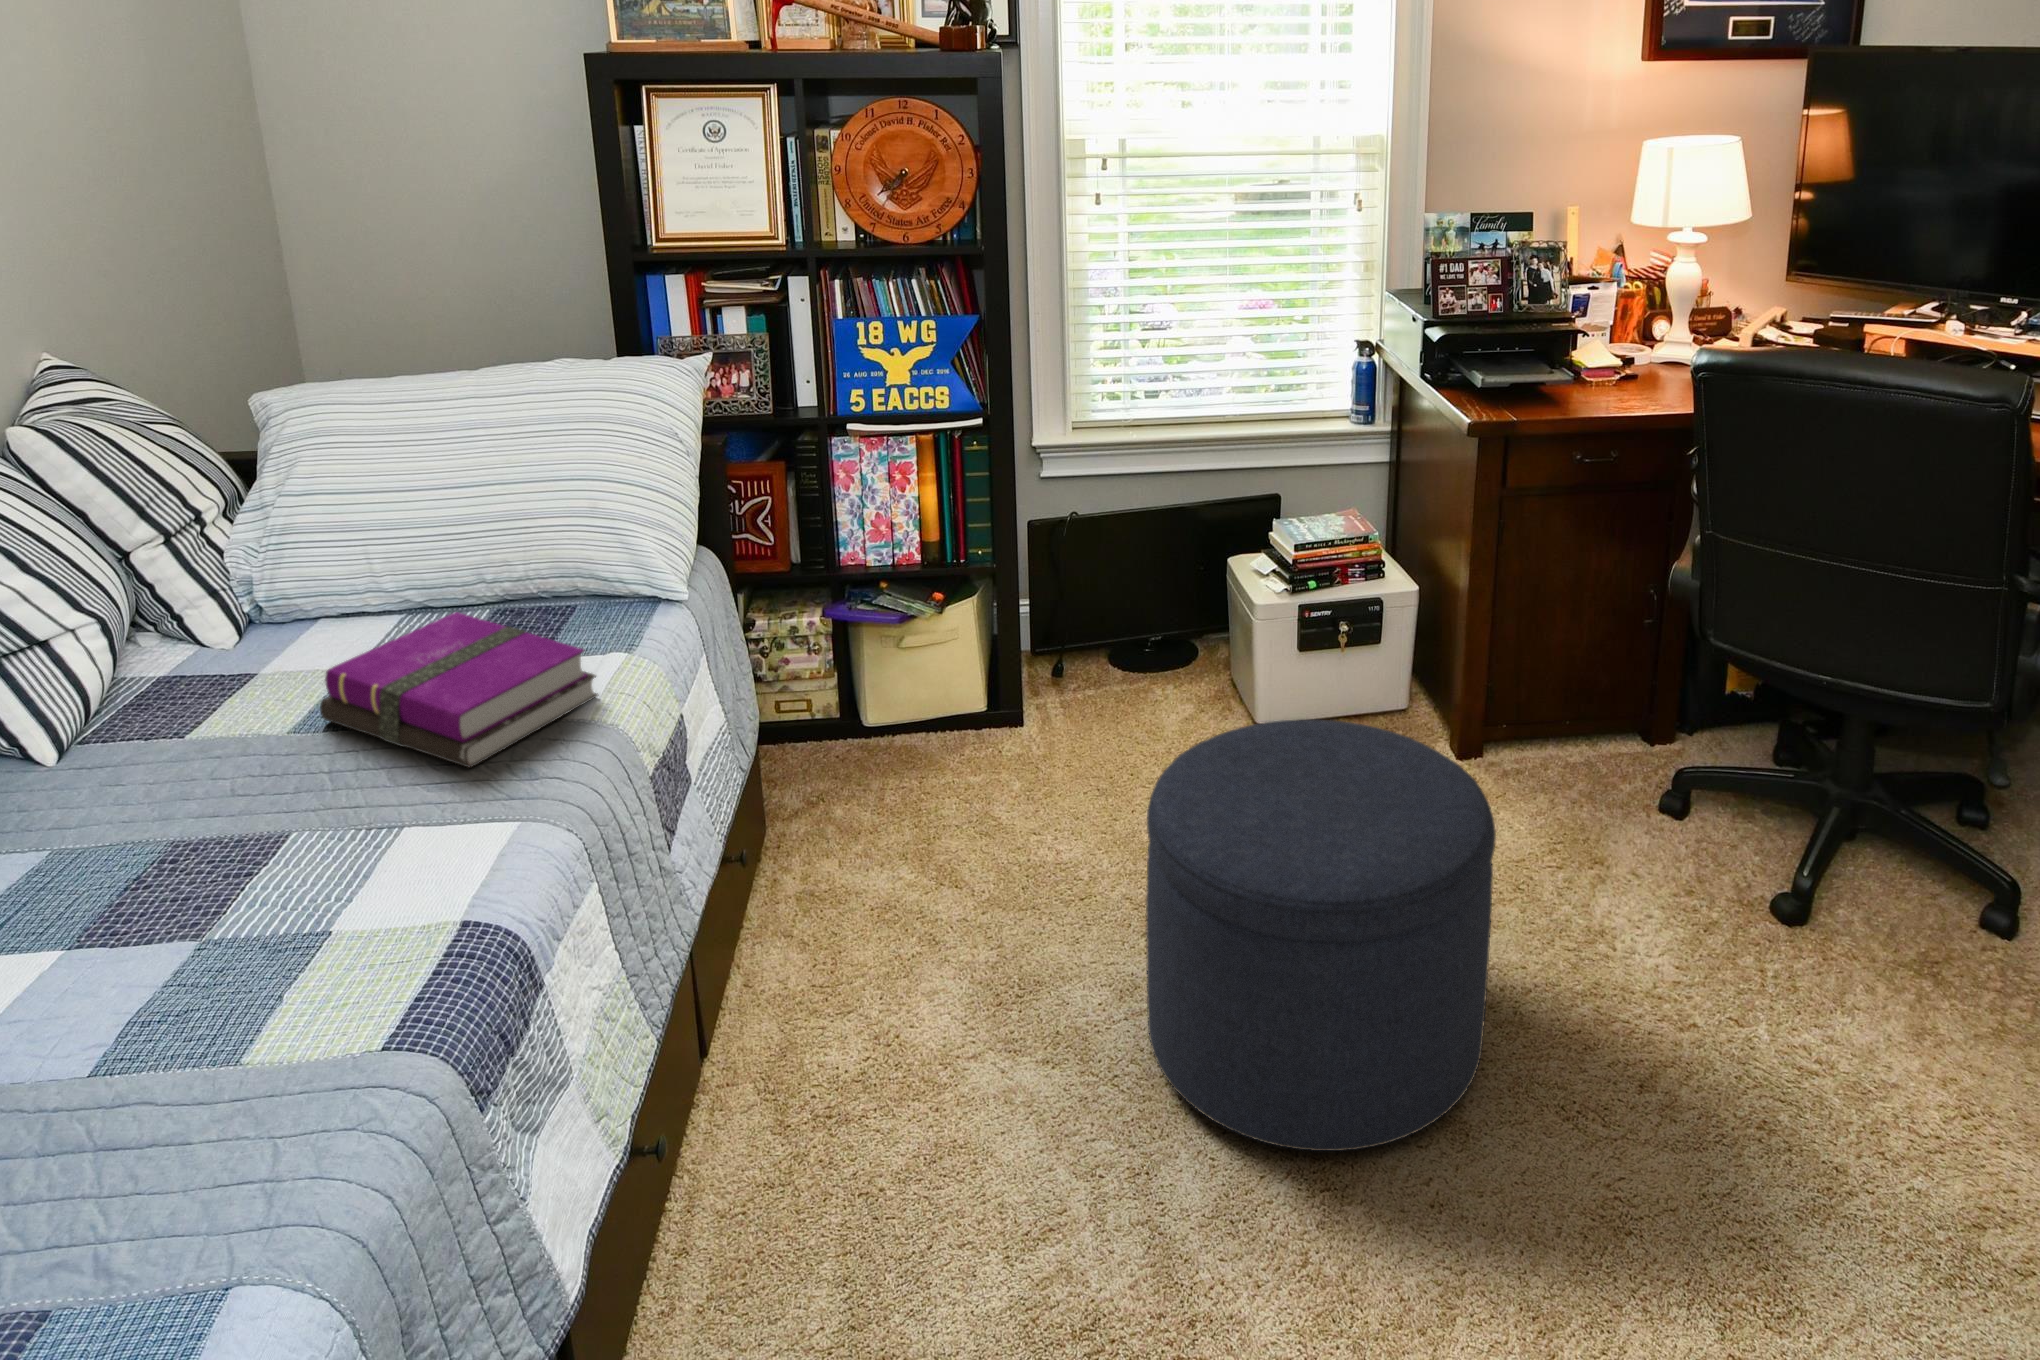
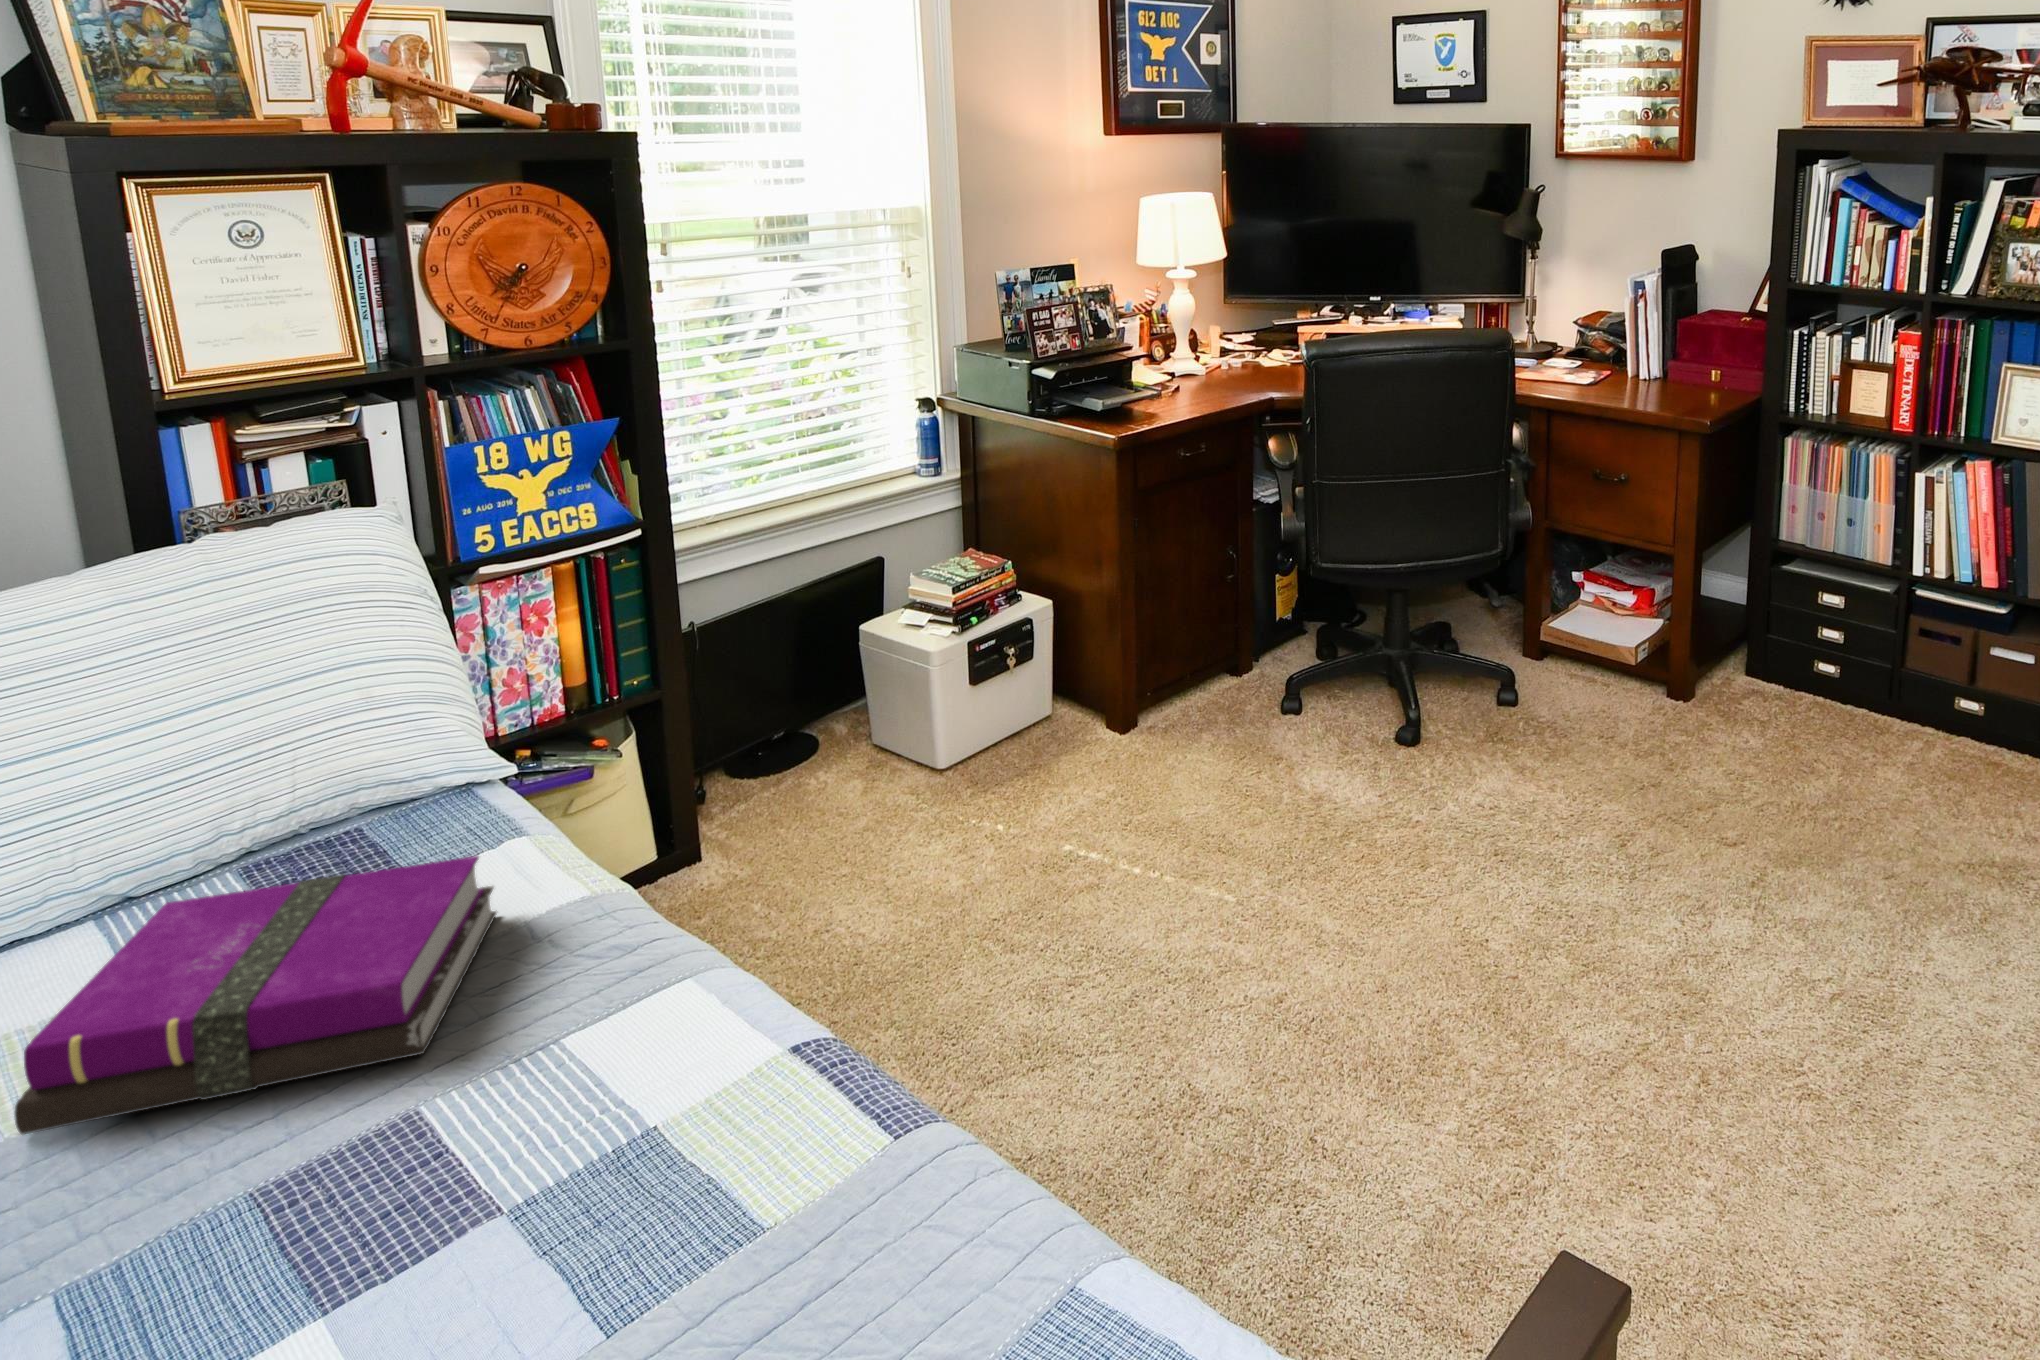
ottoman: present [1146,719,1496,1151] -> none [1059,678,1364,1053]

